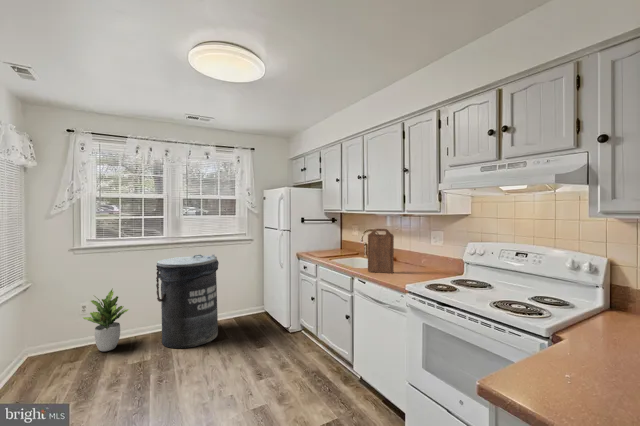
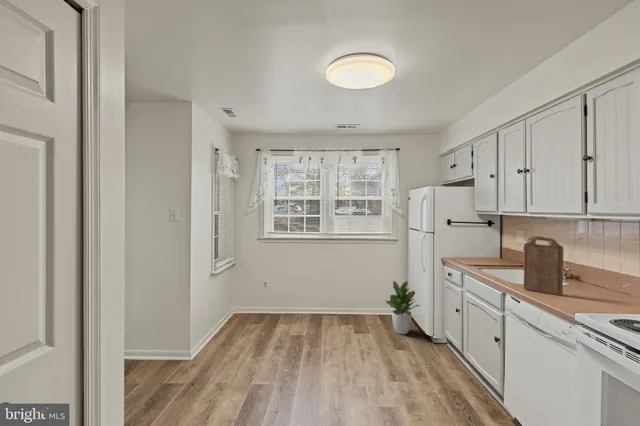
trash can: present [156,255,219,348] -> none [312,252,364,334]
potted plant: present [83,289,129,351] -> present [386,281,420,334]

